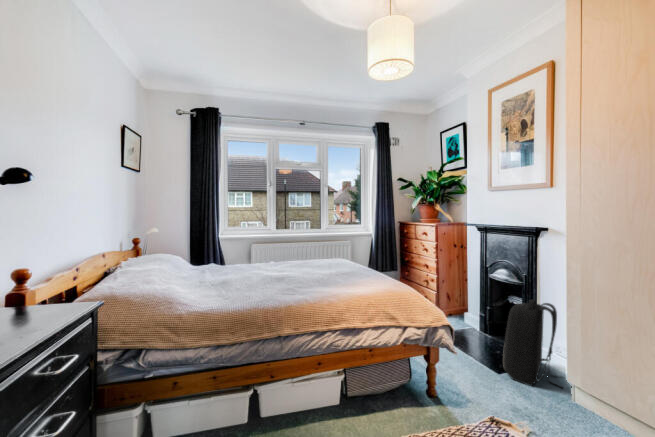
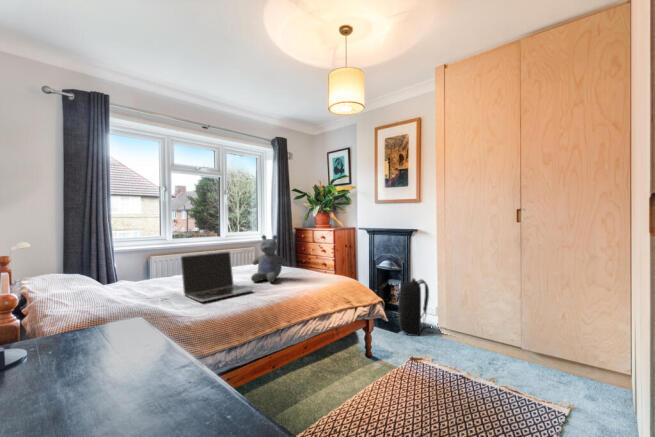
stuffed bear: none [299,229,338,280] -> present [251,235,287,282]
laptop: none [225,244,283,292] -> present [181,252,252,302]

